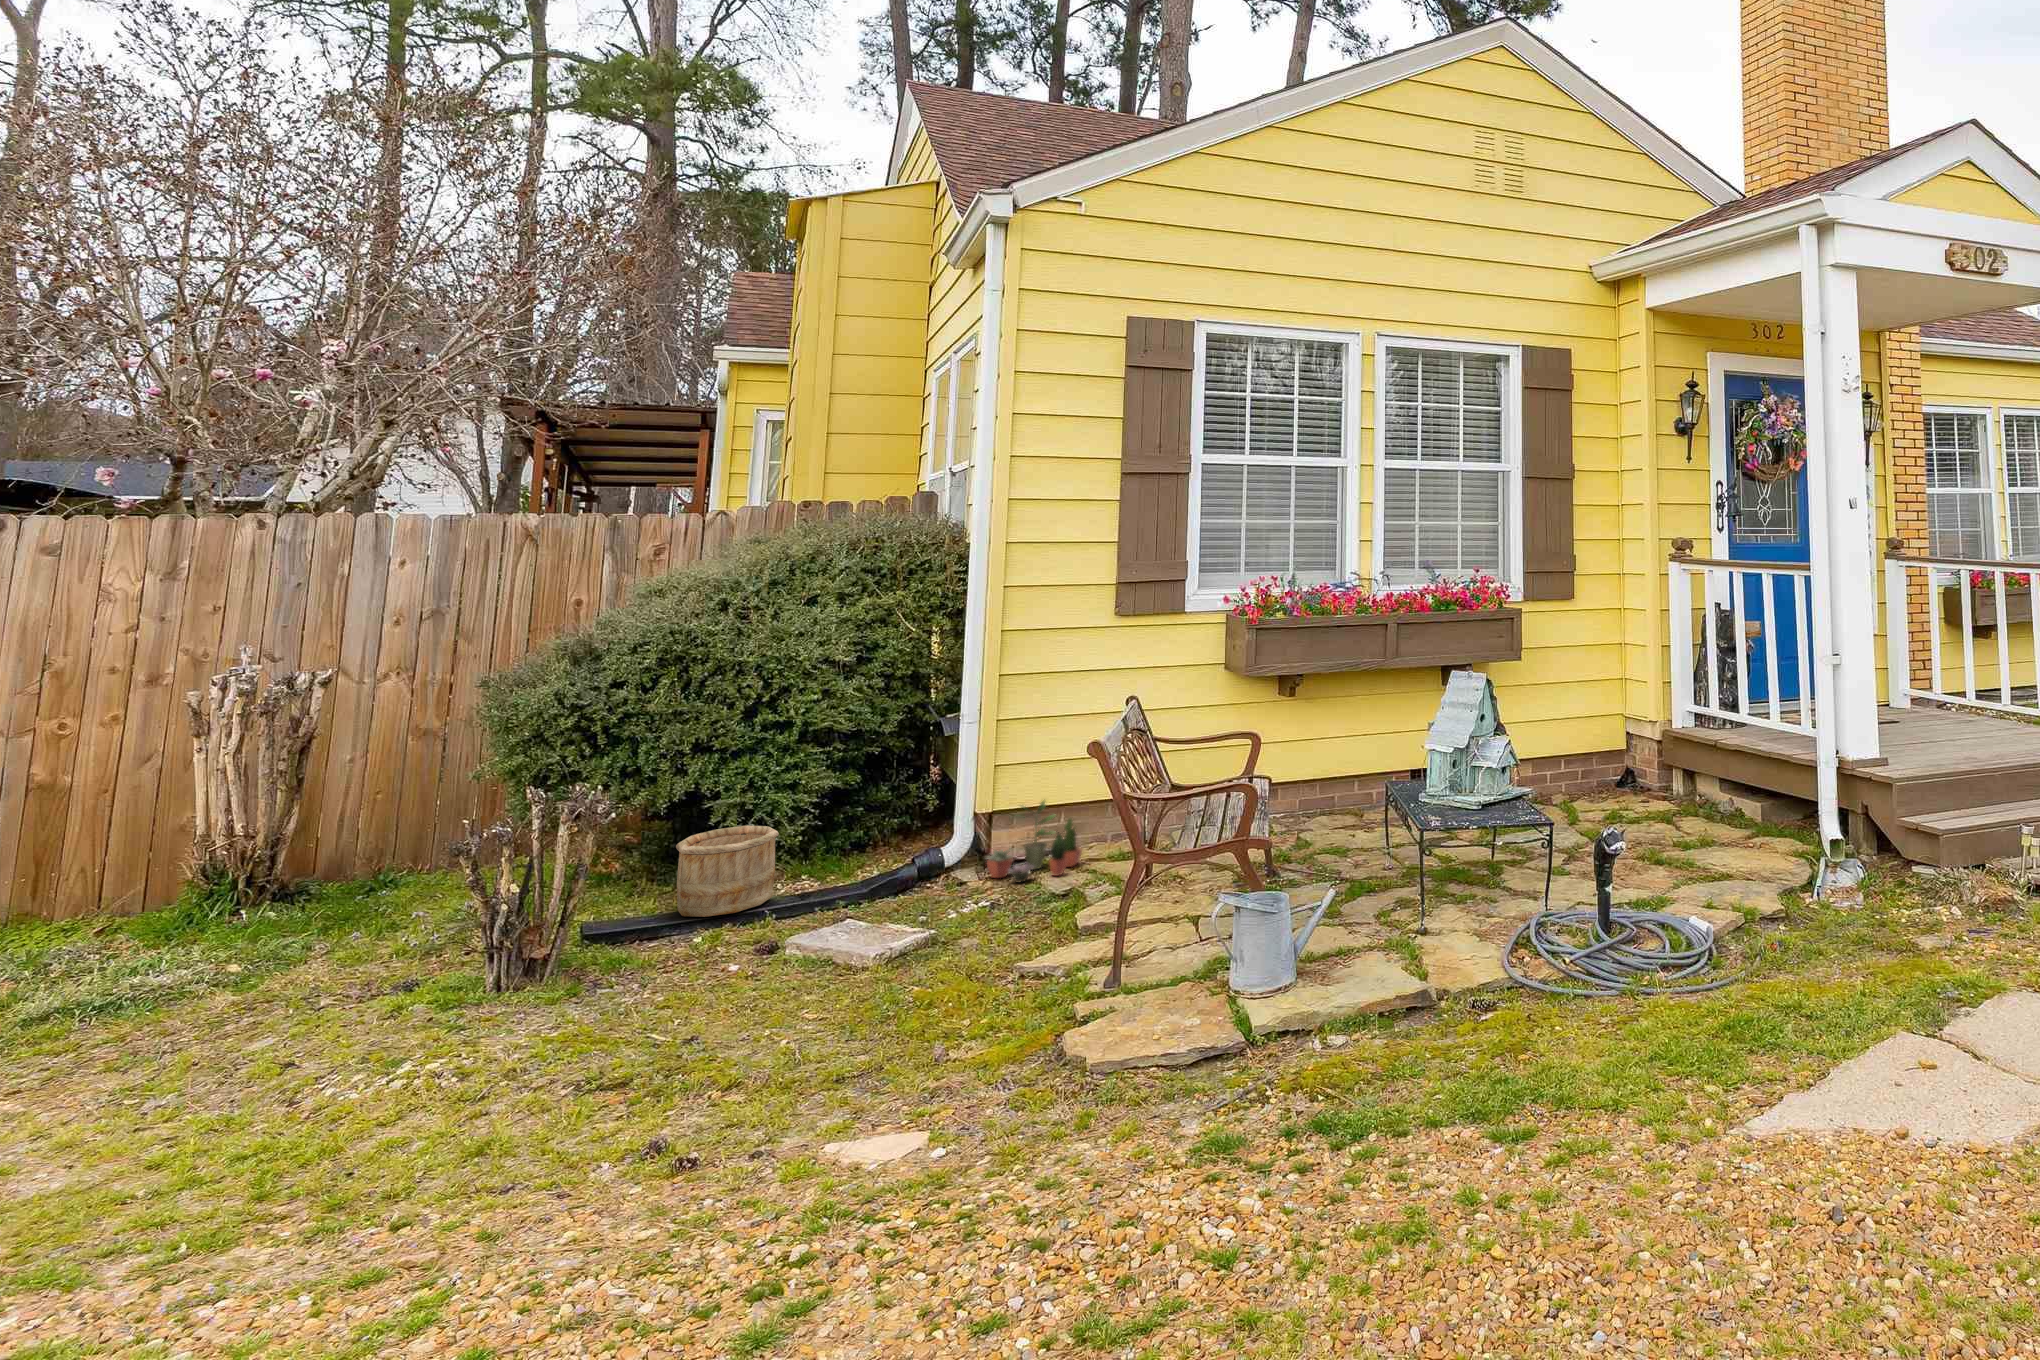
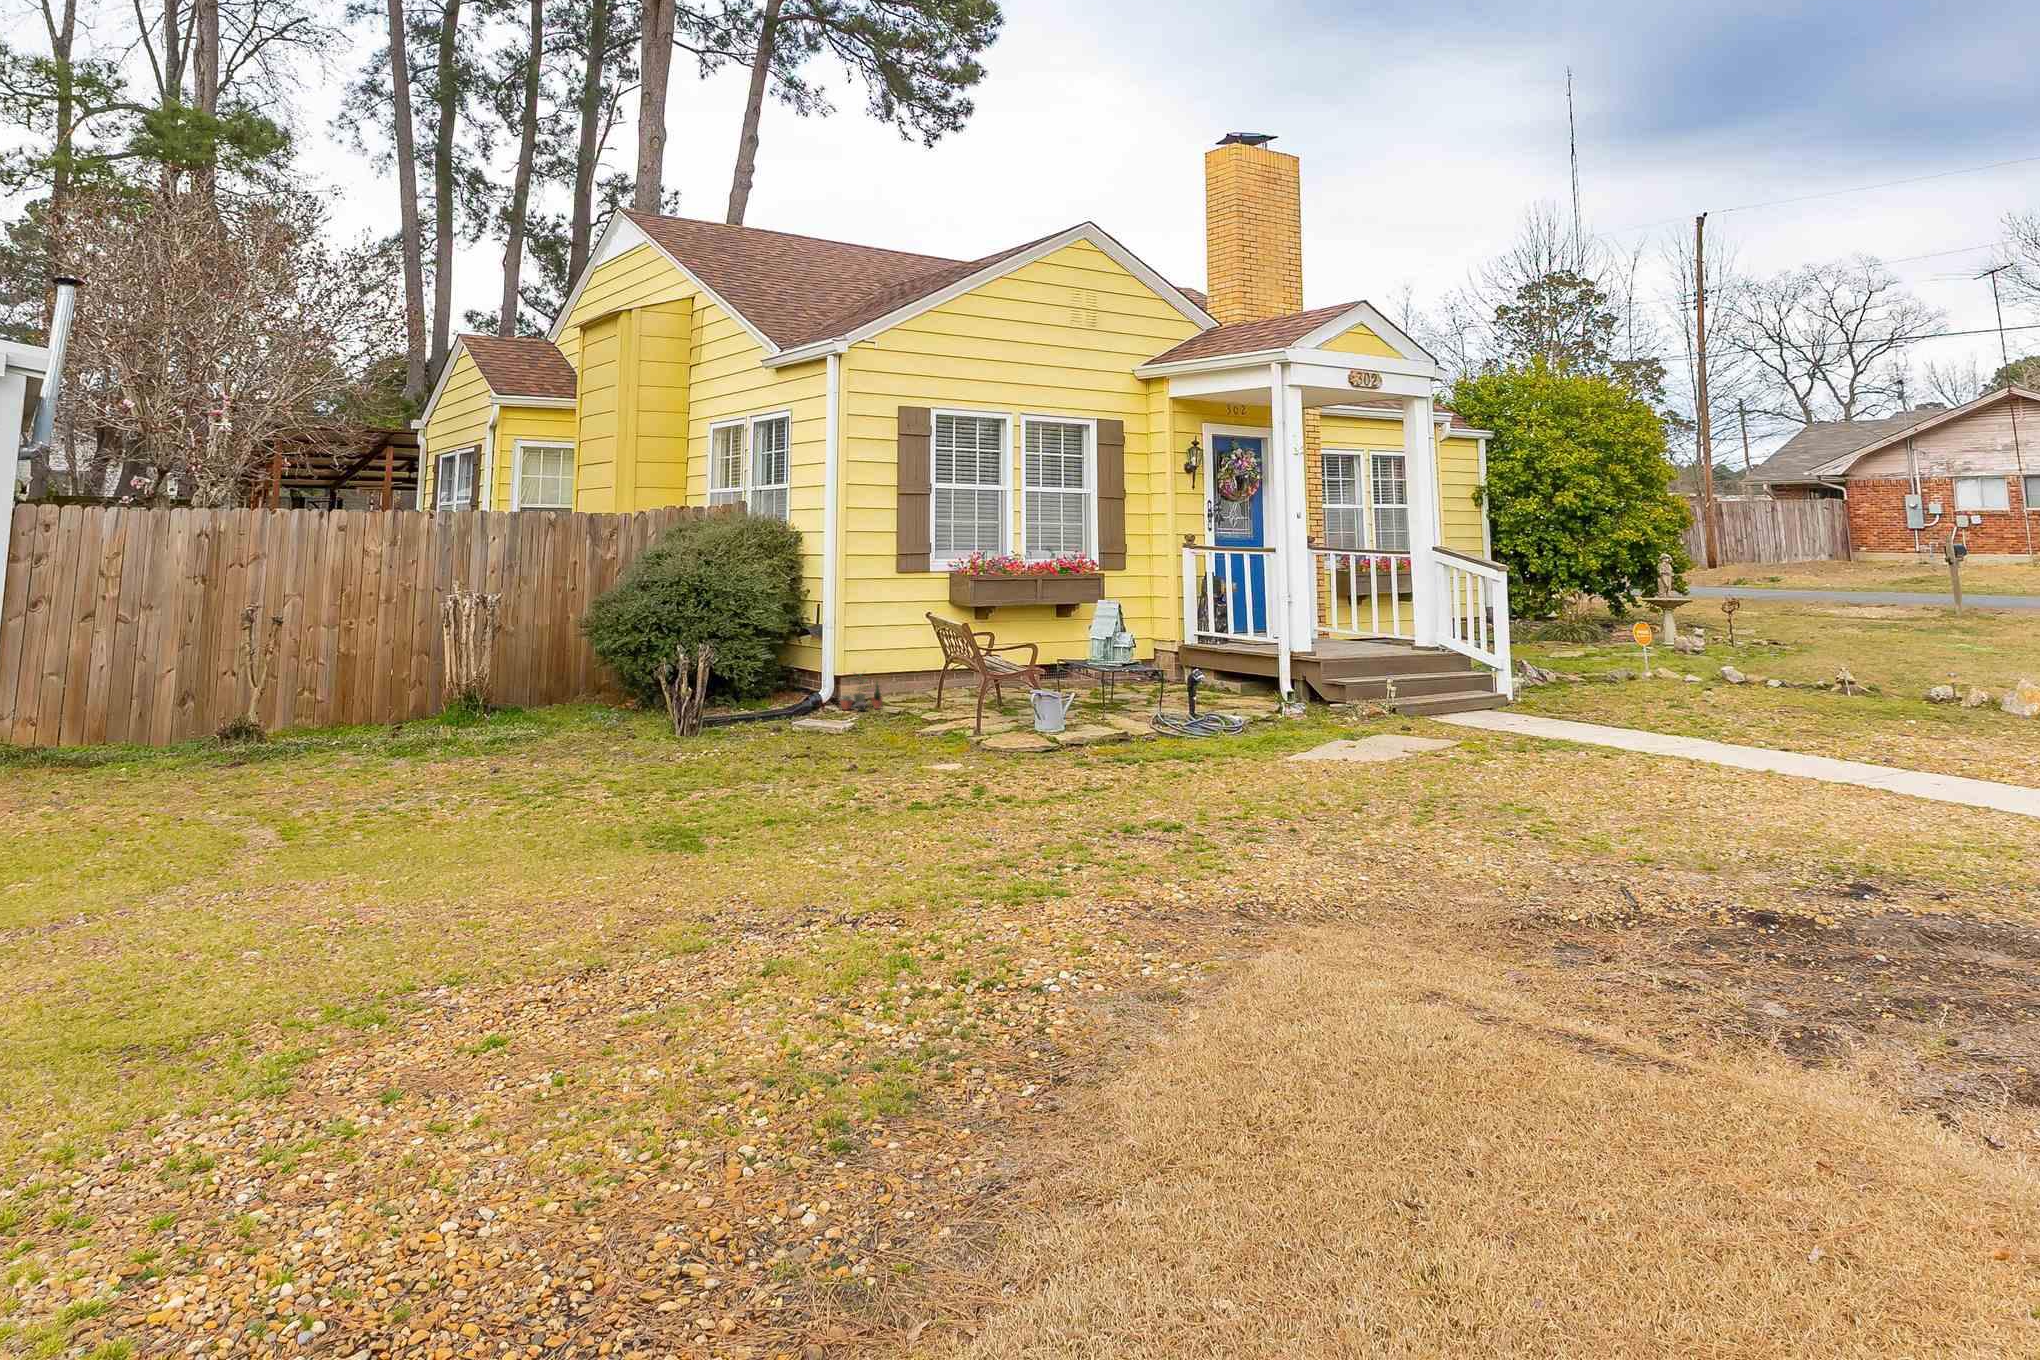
wooden bucket: present [676,826,779,917] -> none [698,678,743,720]

